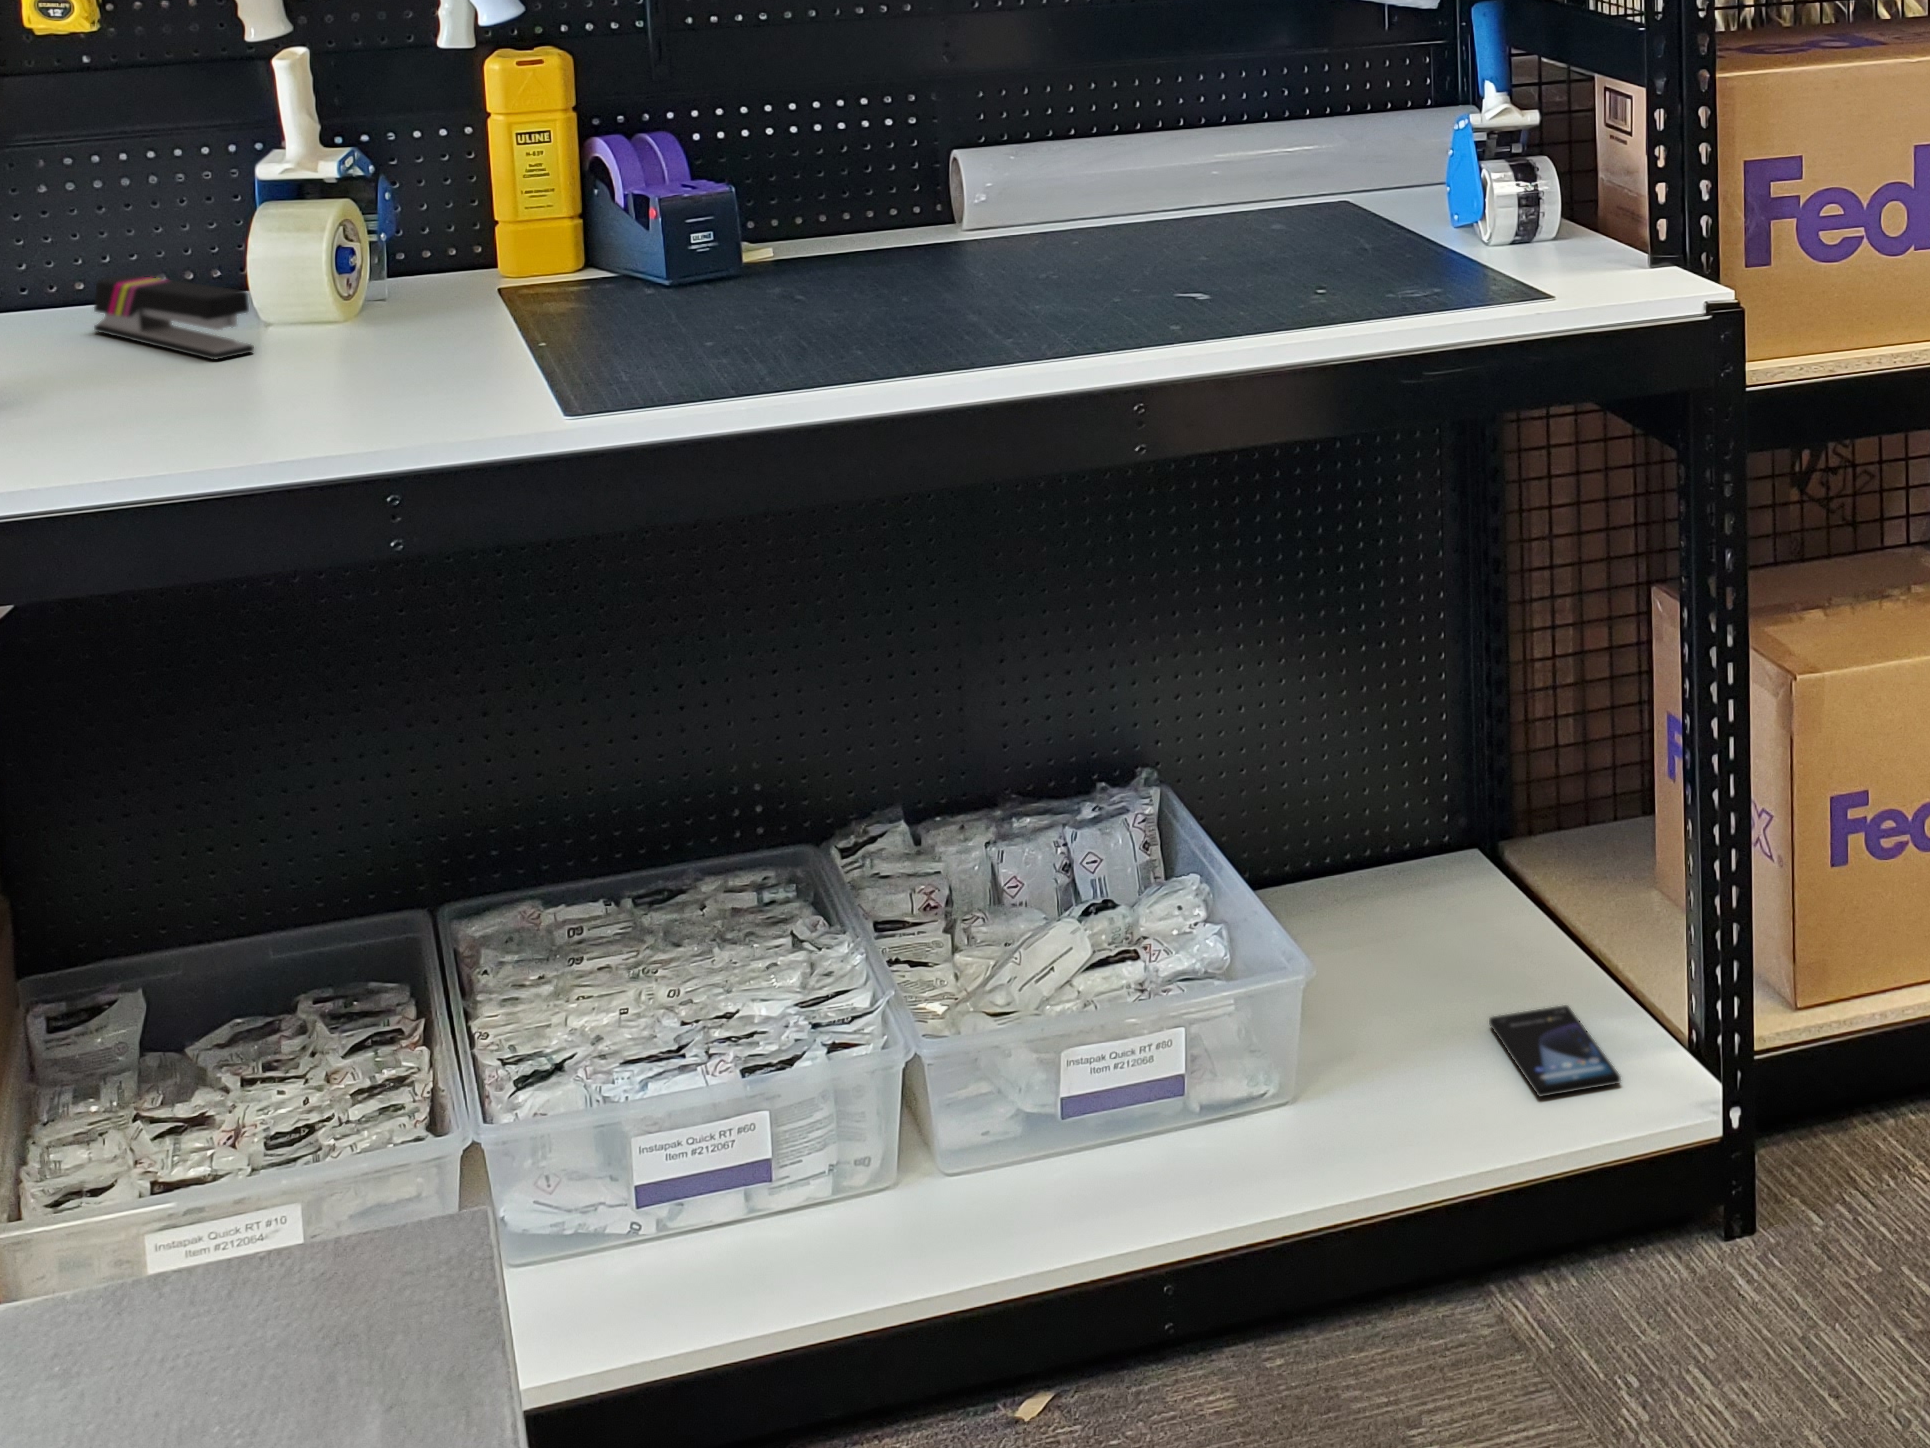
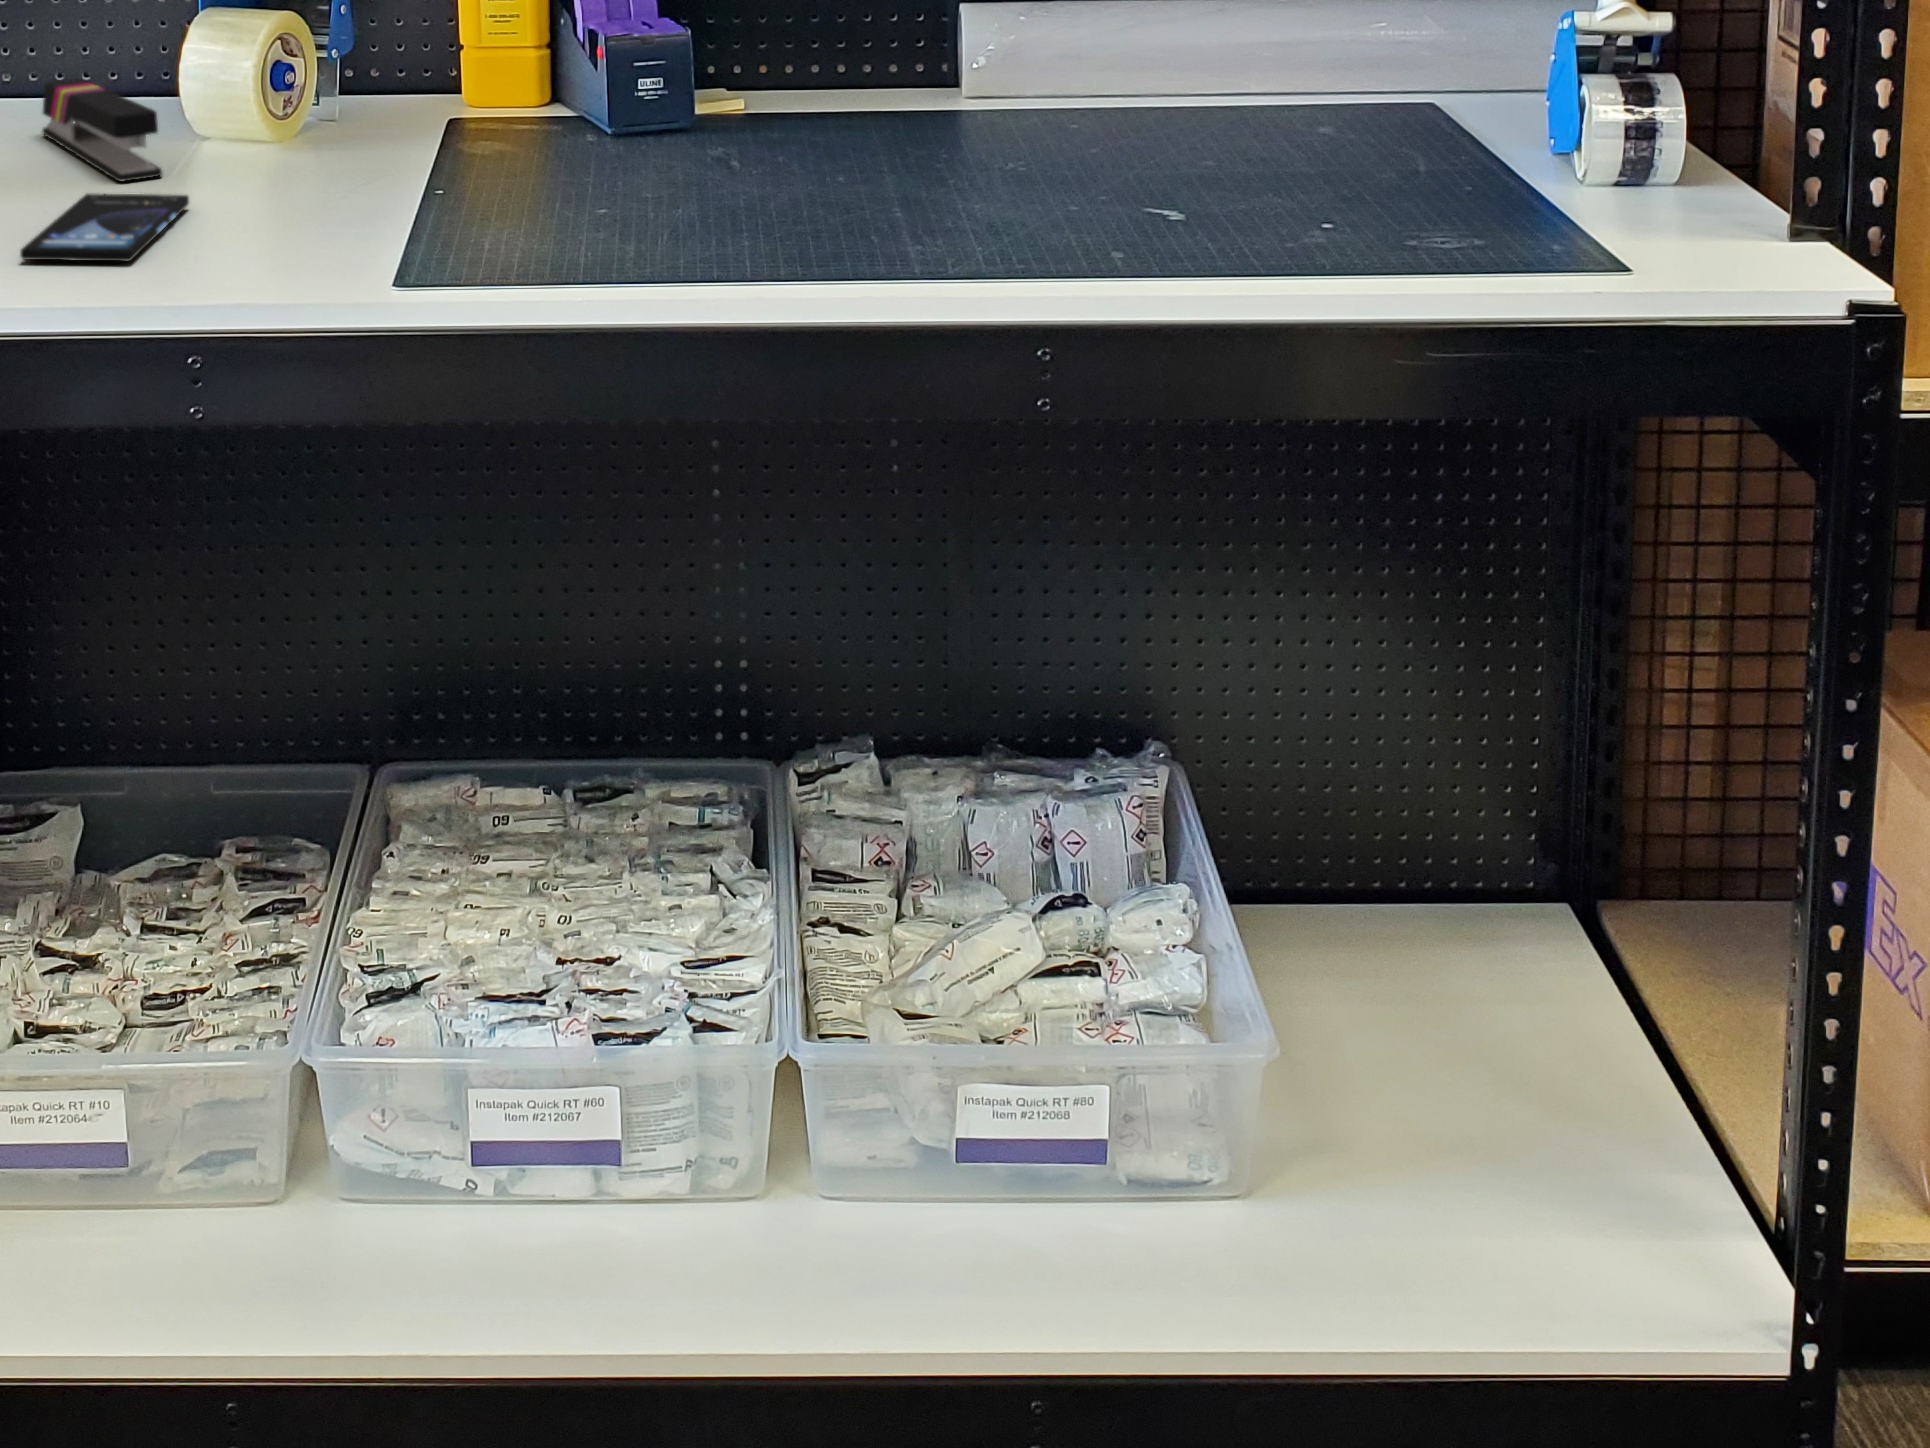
smartphone: present [1489,1005,1621,1097] -> present [20,194,189,261]

